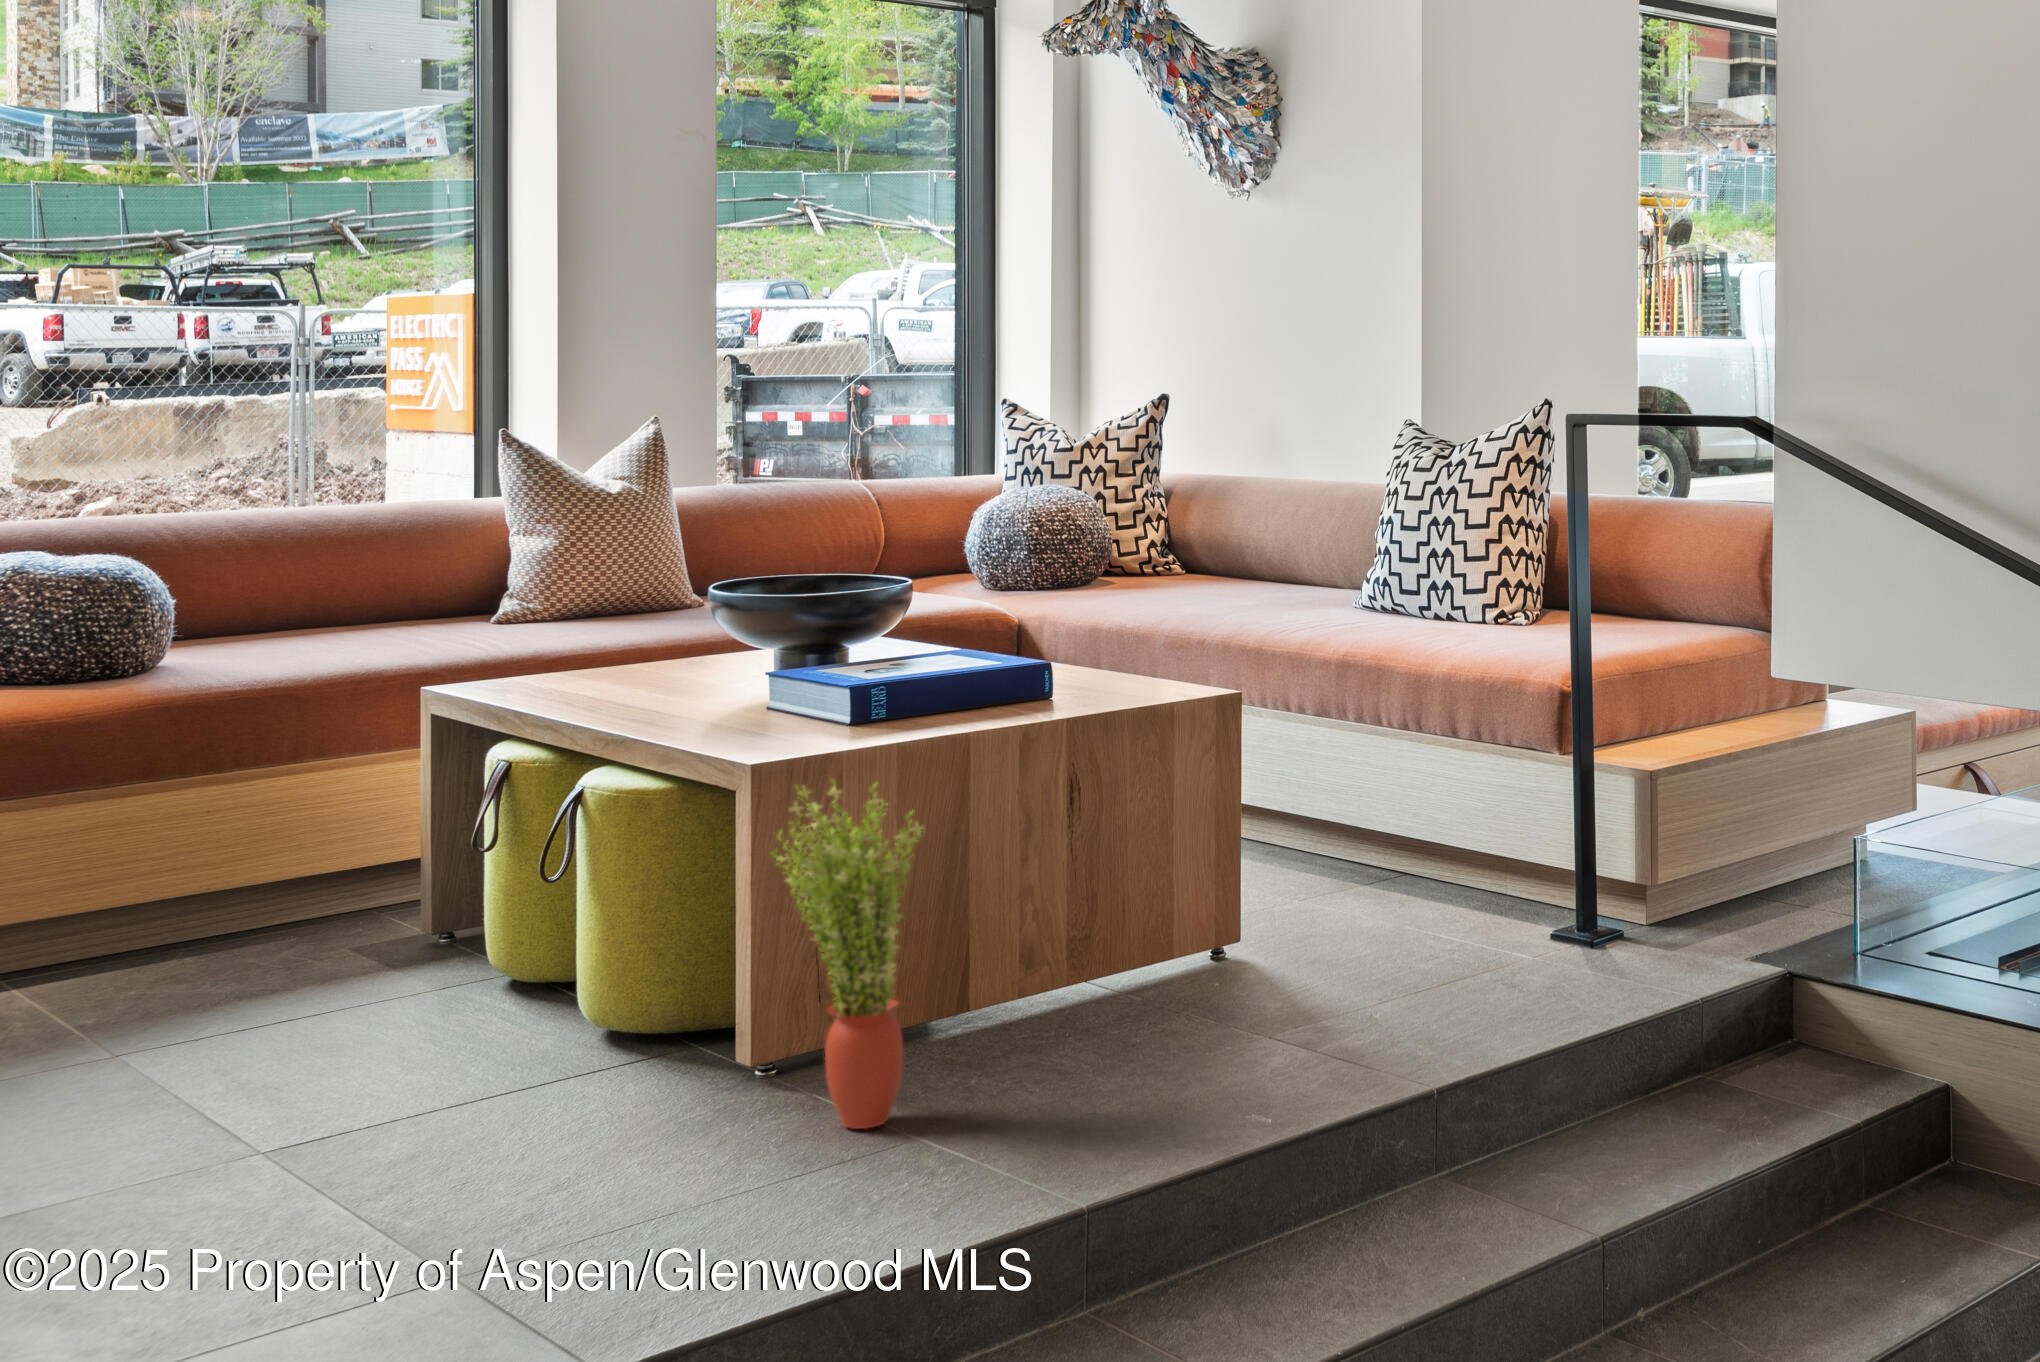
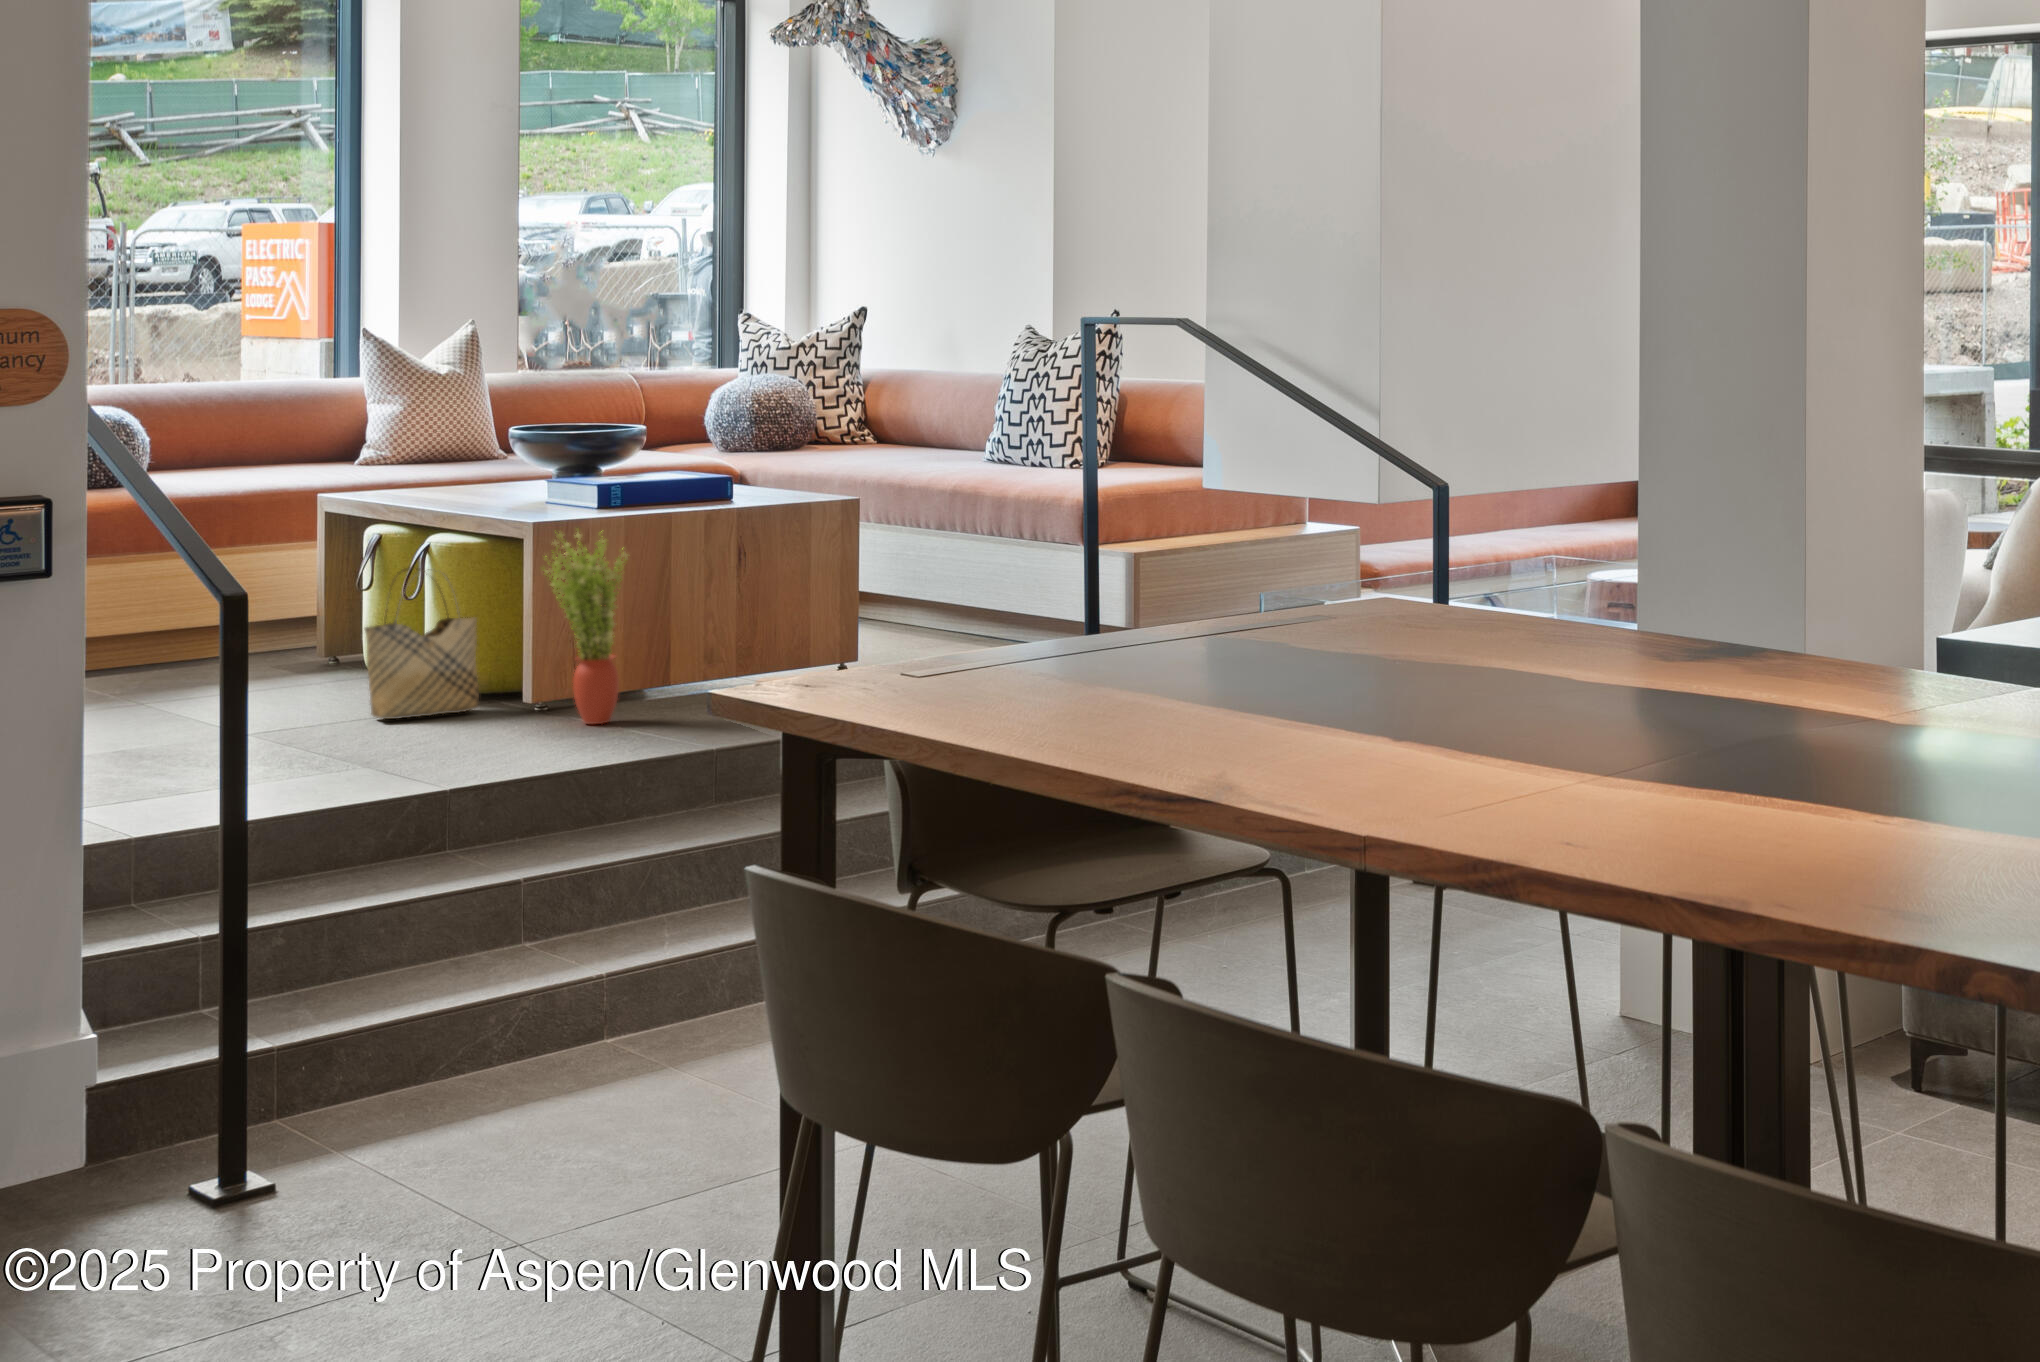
woven basket: none [465,837,662,1114] -> present [365,568,479,719]

